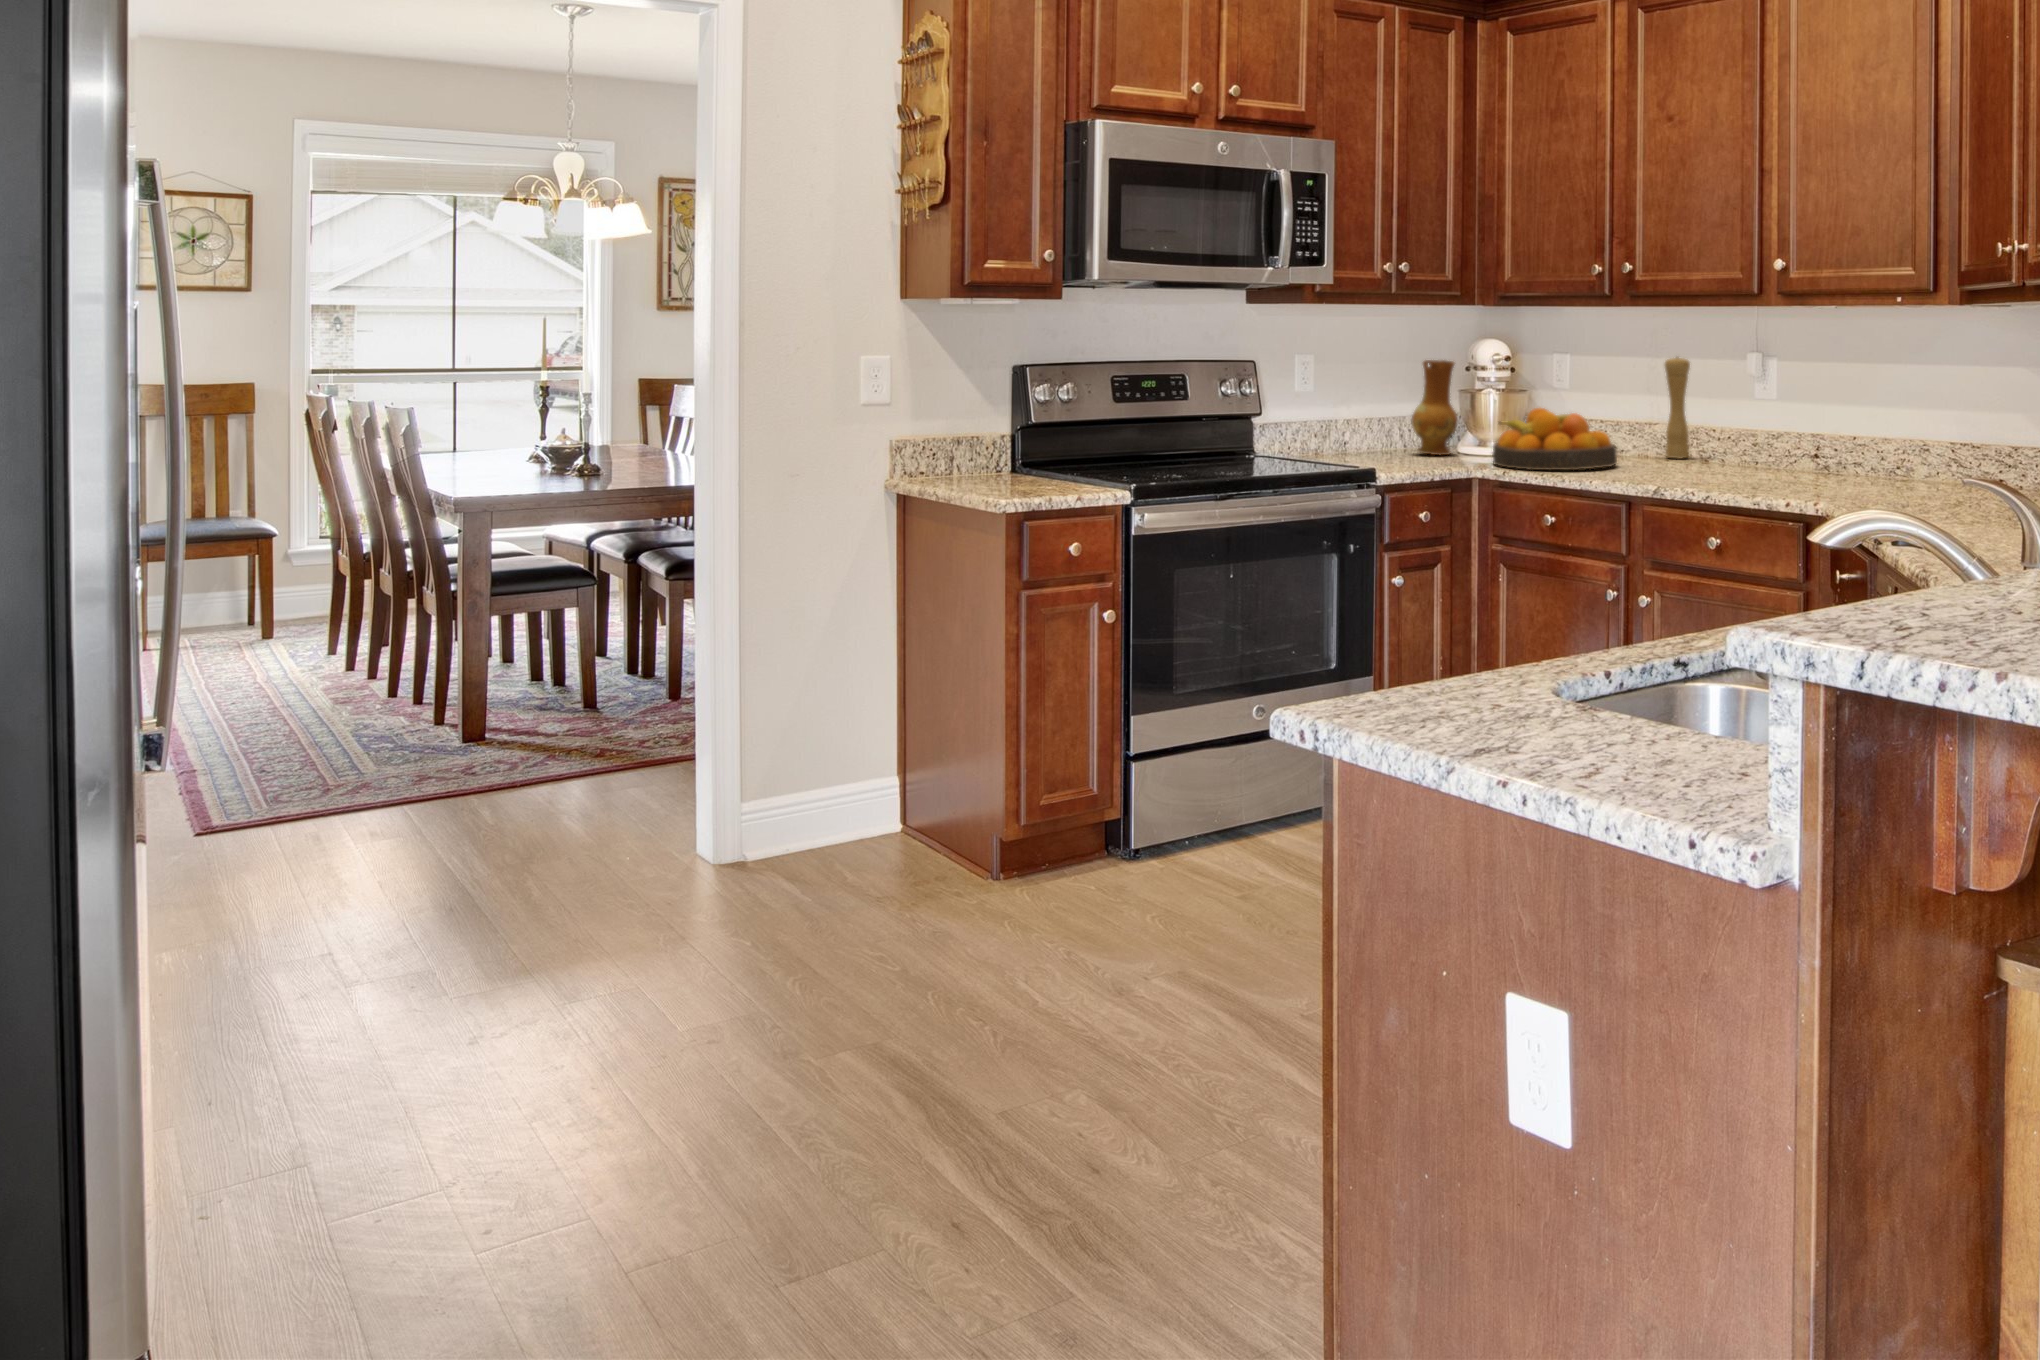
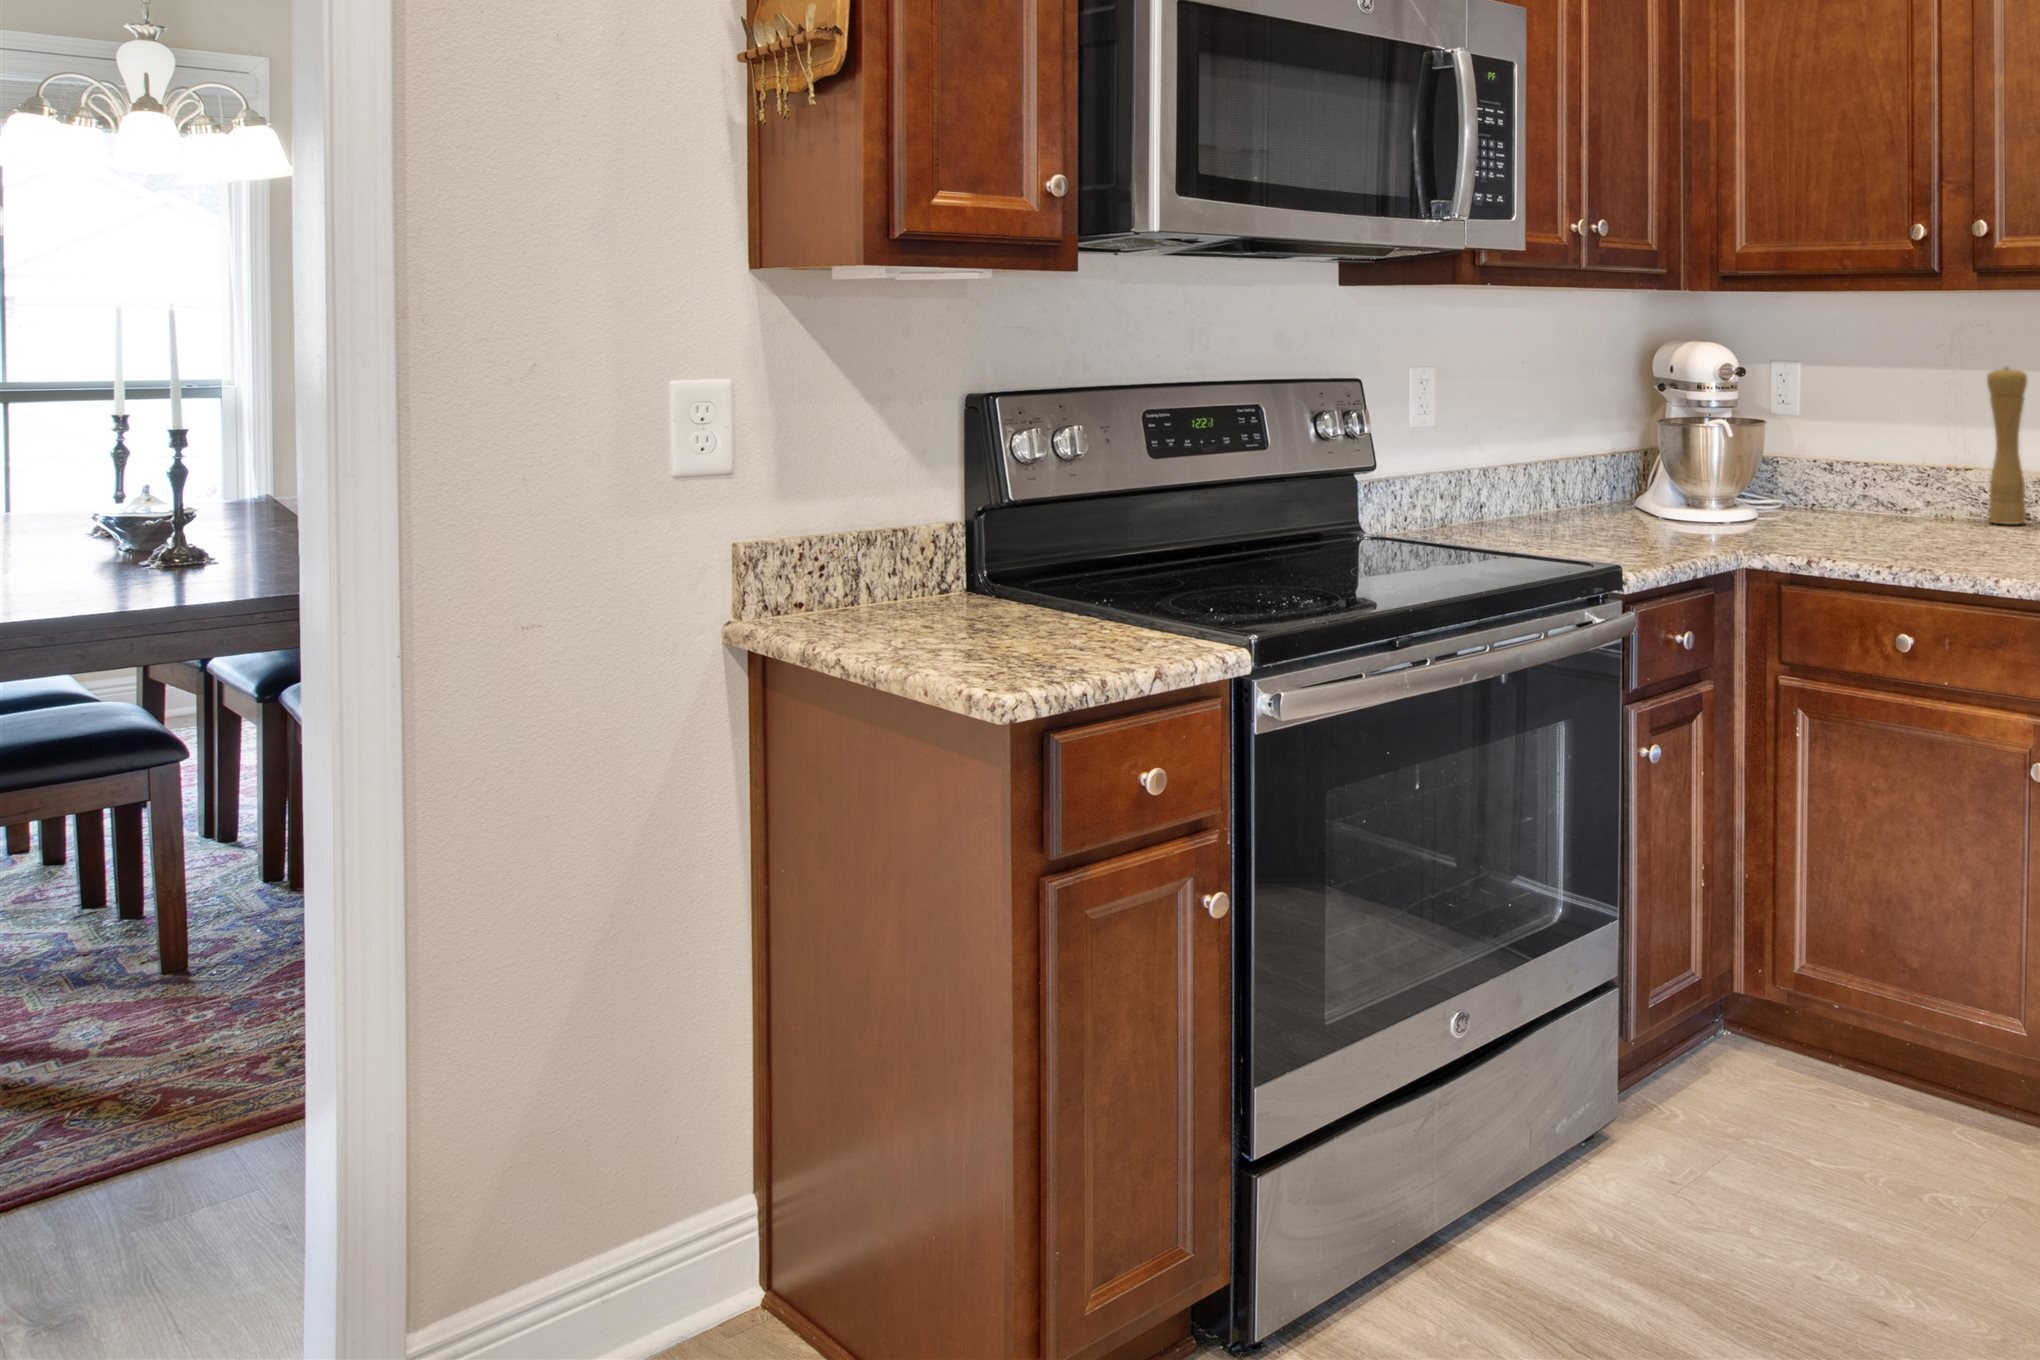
ceramic jug: present [1412,360,1457,455] -> none [1602,375,1676,528]
fruit bowl: present [1492,408,1617,470] -> none [1760,451,1965,558]

